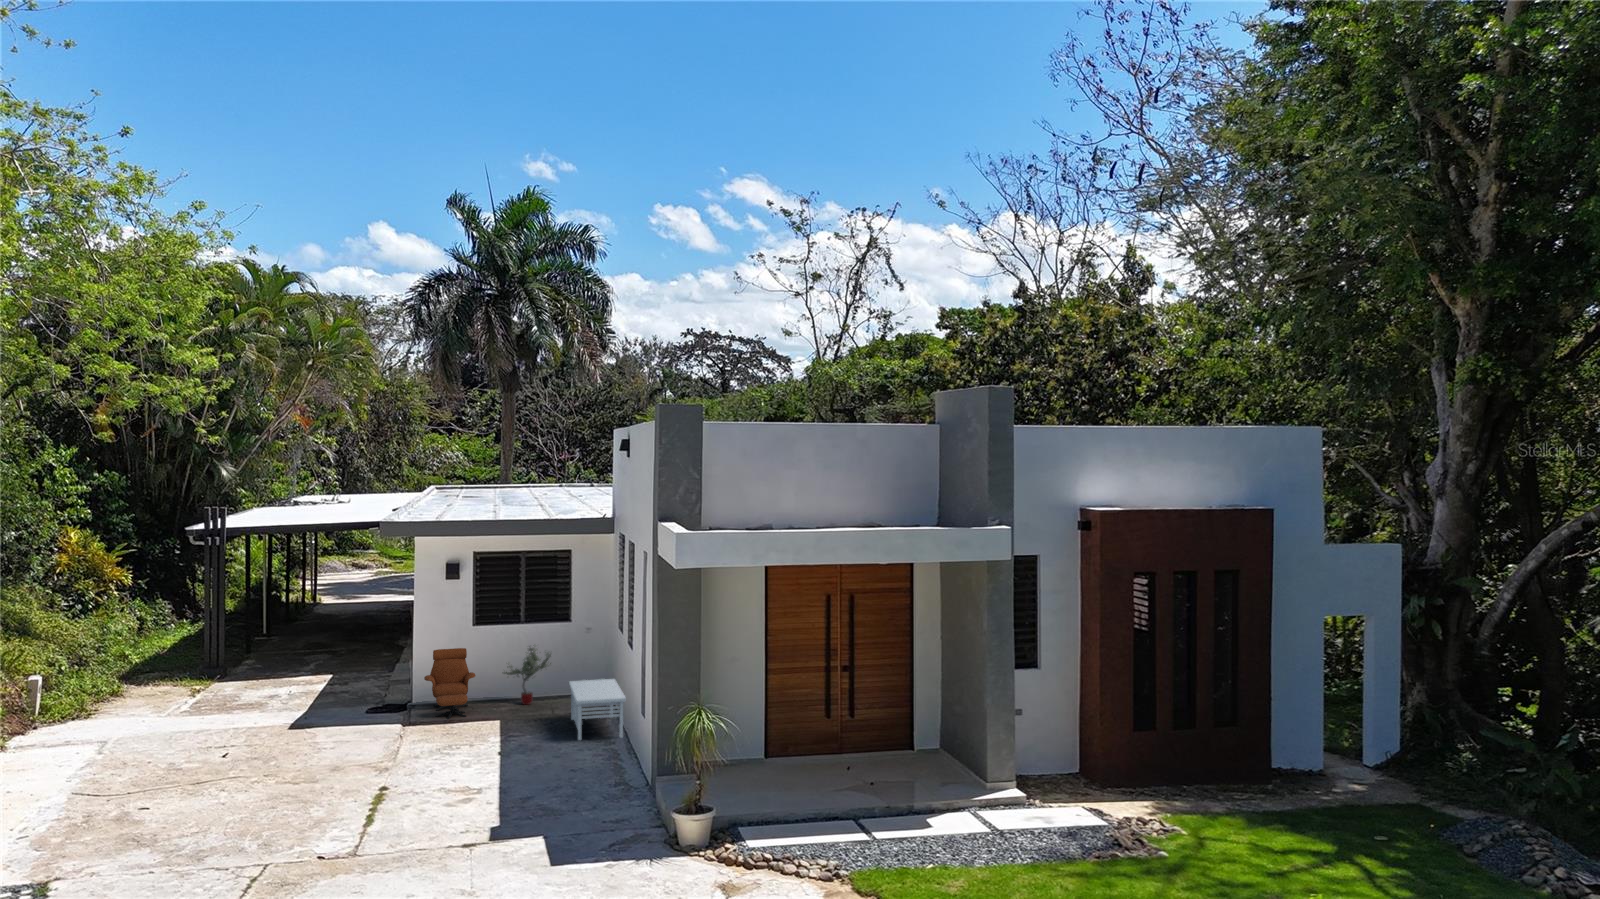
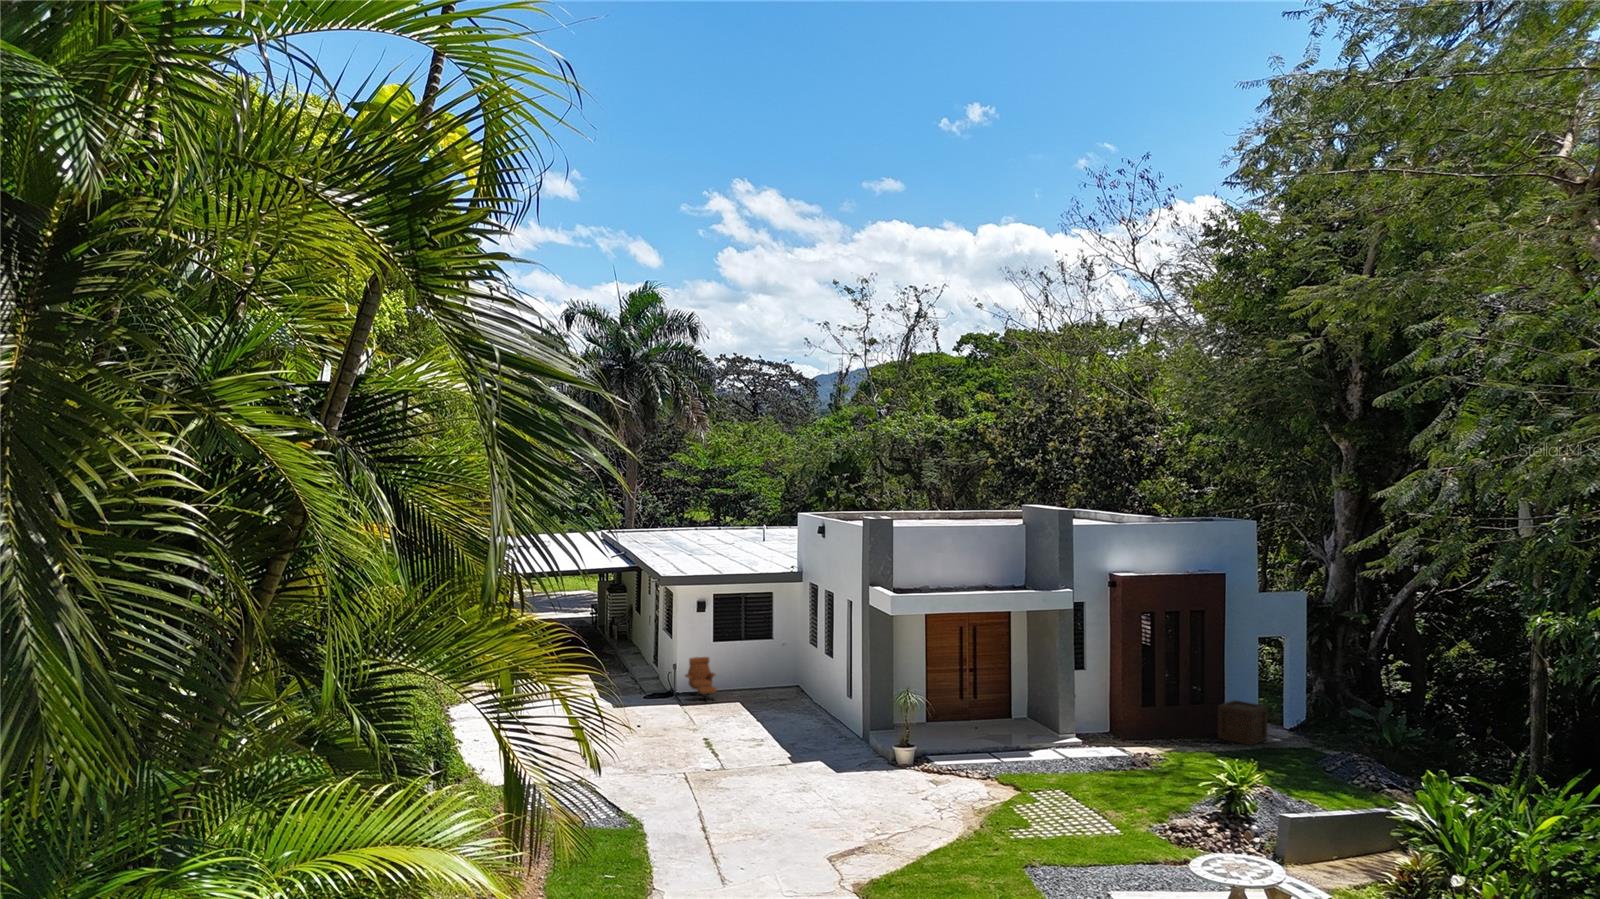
potted tree: present [504,646,551,705] -> none [732,654,763,694]
storage bench: present [569,679,626,740] -> none [783,677,827,715]
wooden crate: none [1261,719,1346,799] -> present [1218,700,1267,745]

